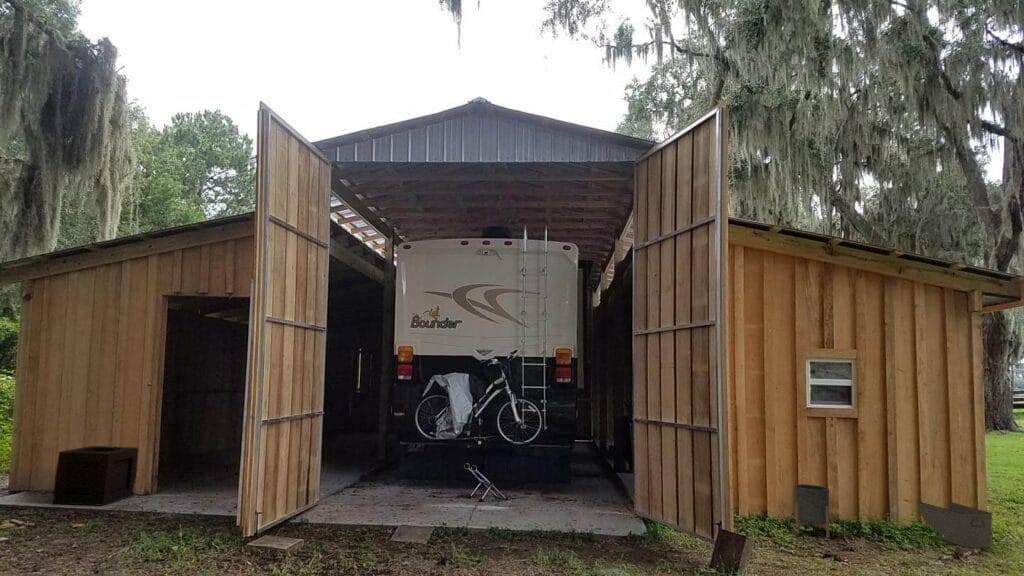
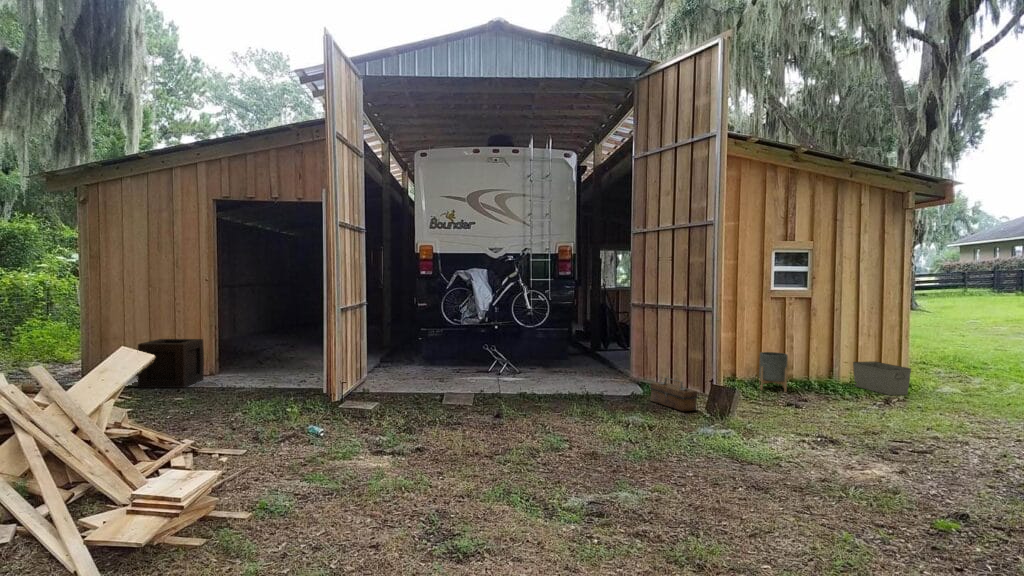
toolbox: none [648,514,706,562] -> present [650,377,698,411]

